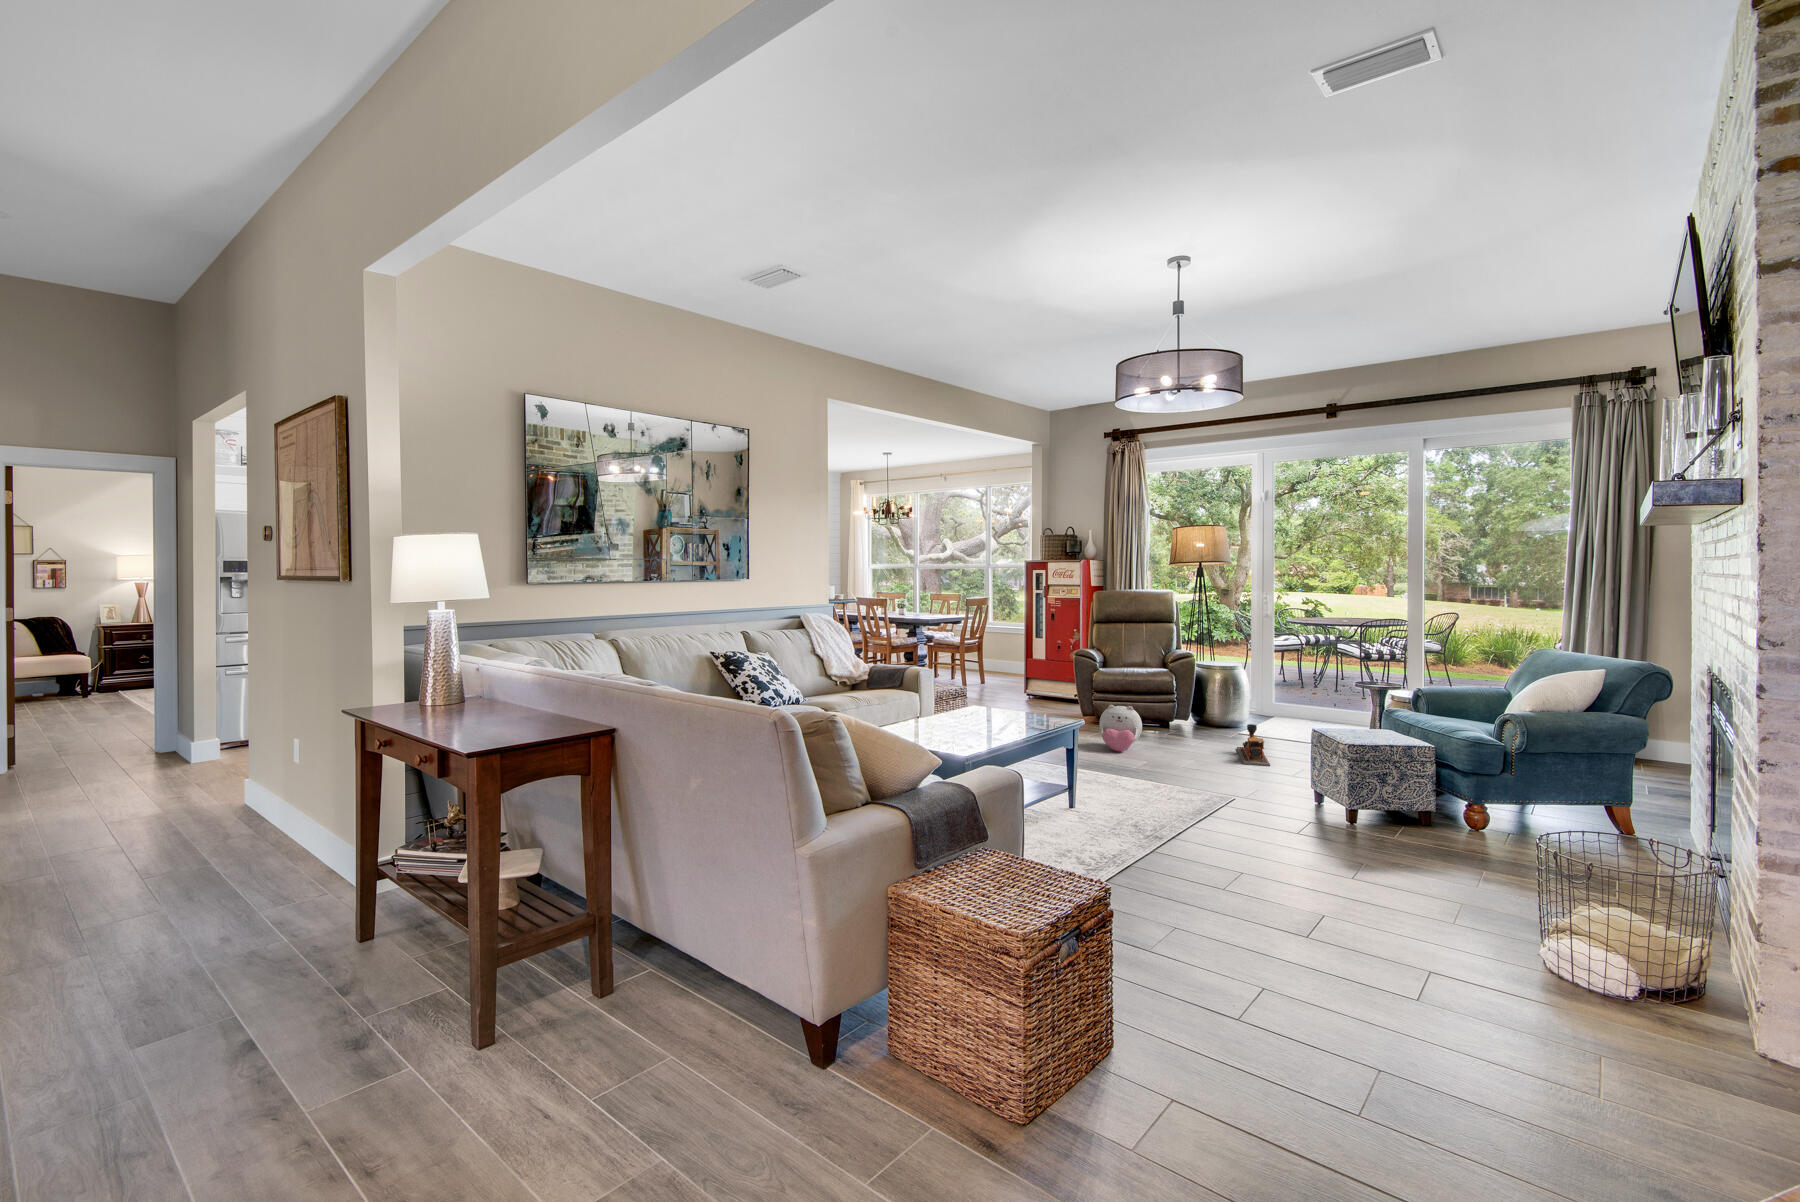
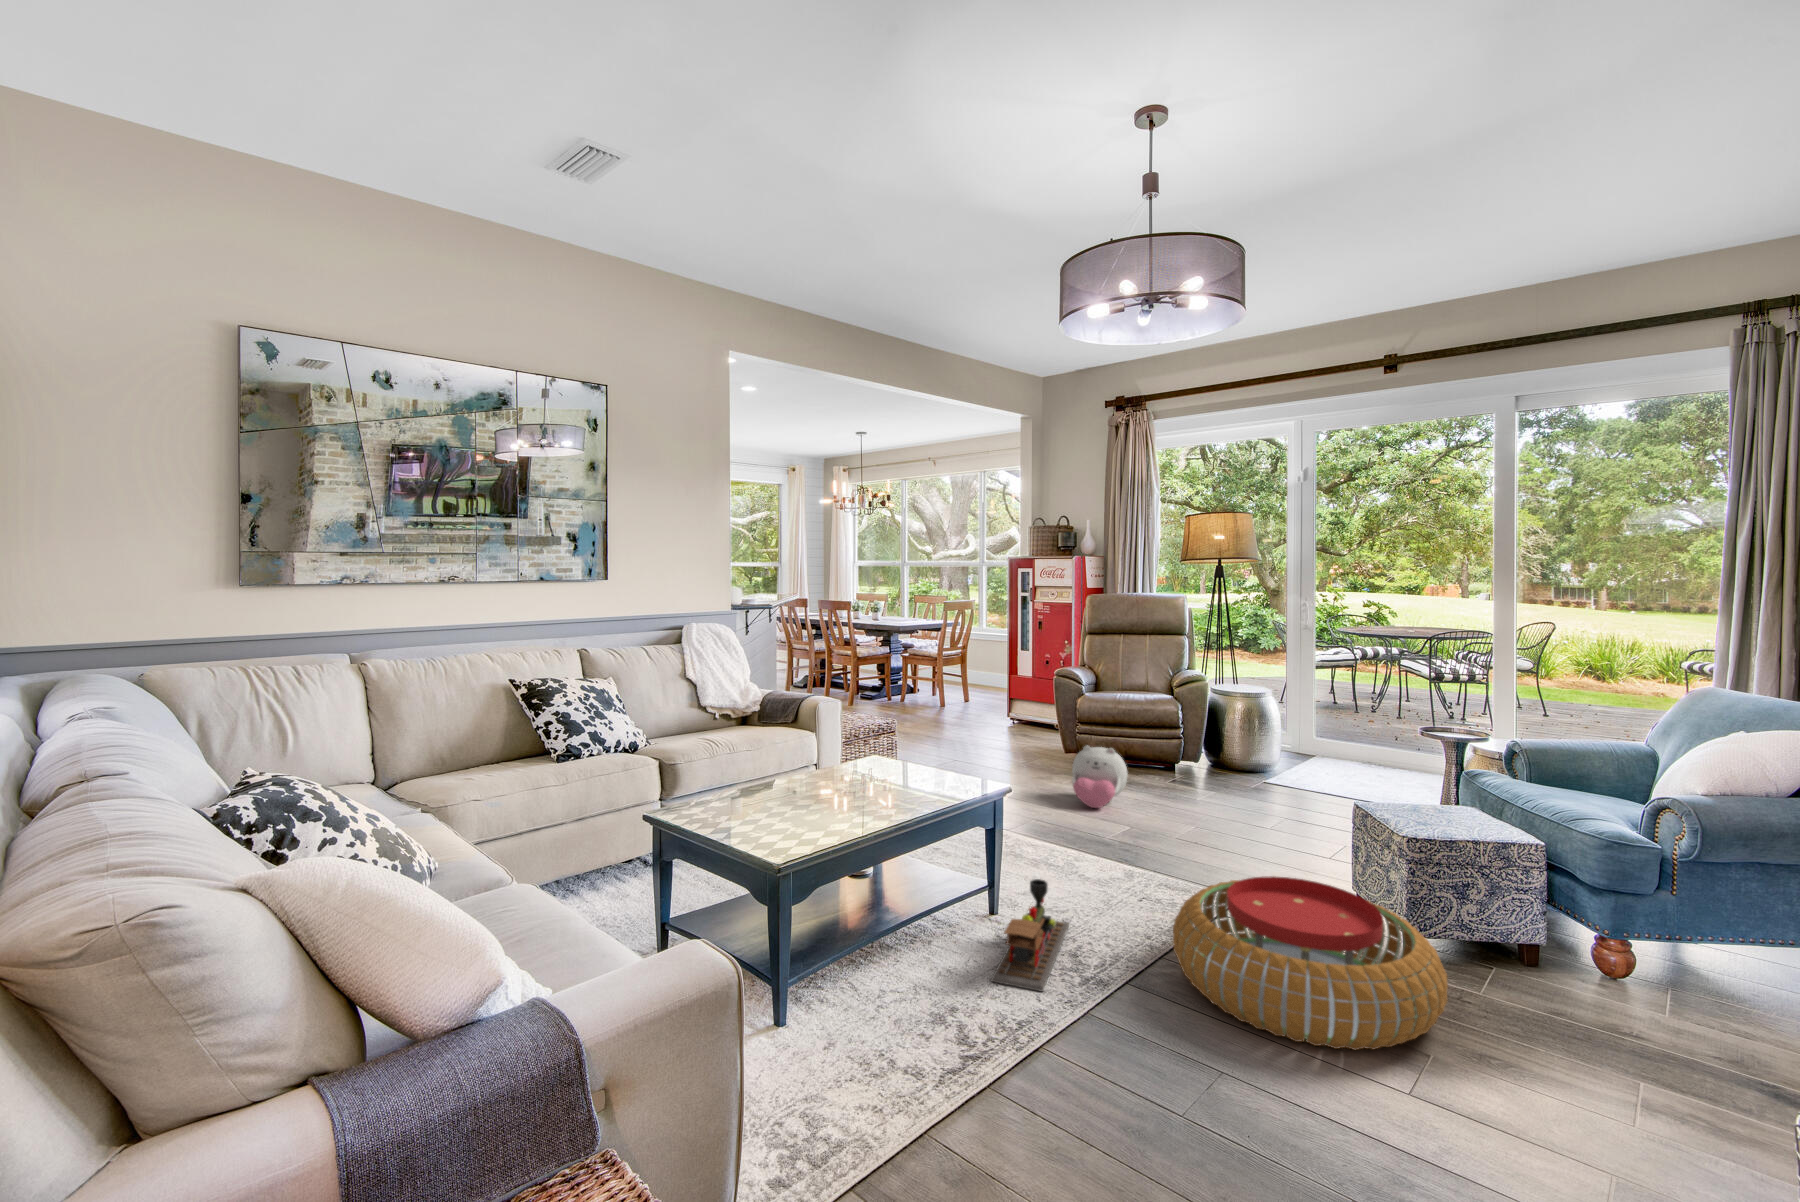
toy train: present [1237,724,1270,766] -> present [991,879,1069,991]
pouf: none [1202,772,1374,861] -> present [1173,876,1448,1050]

